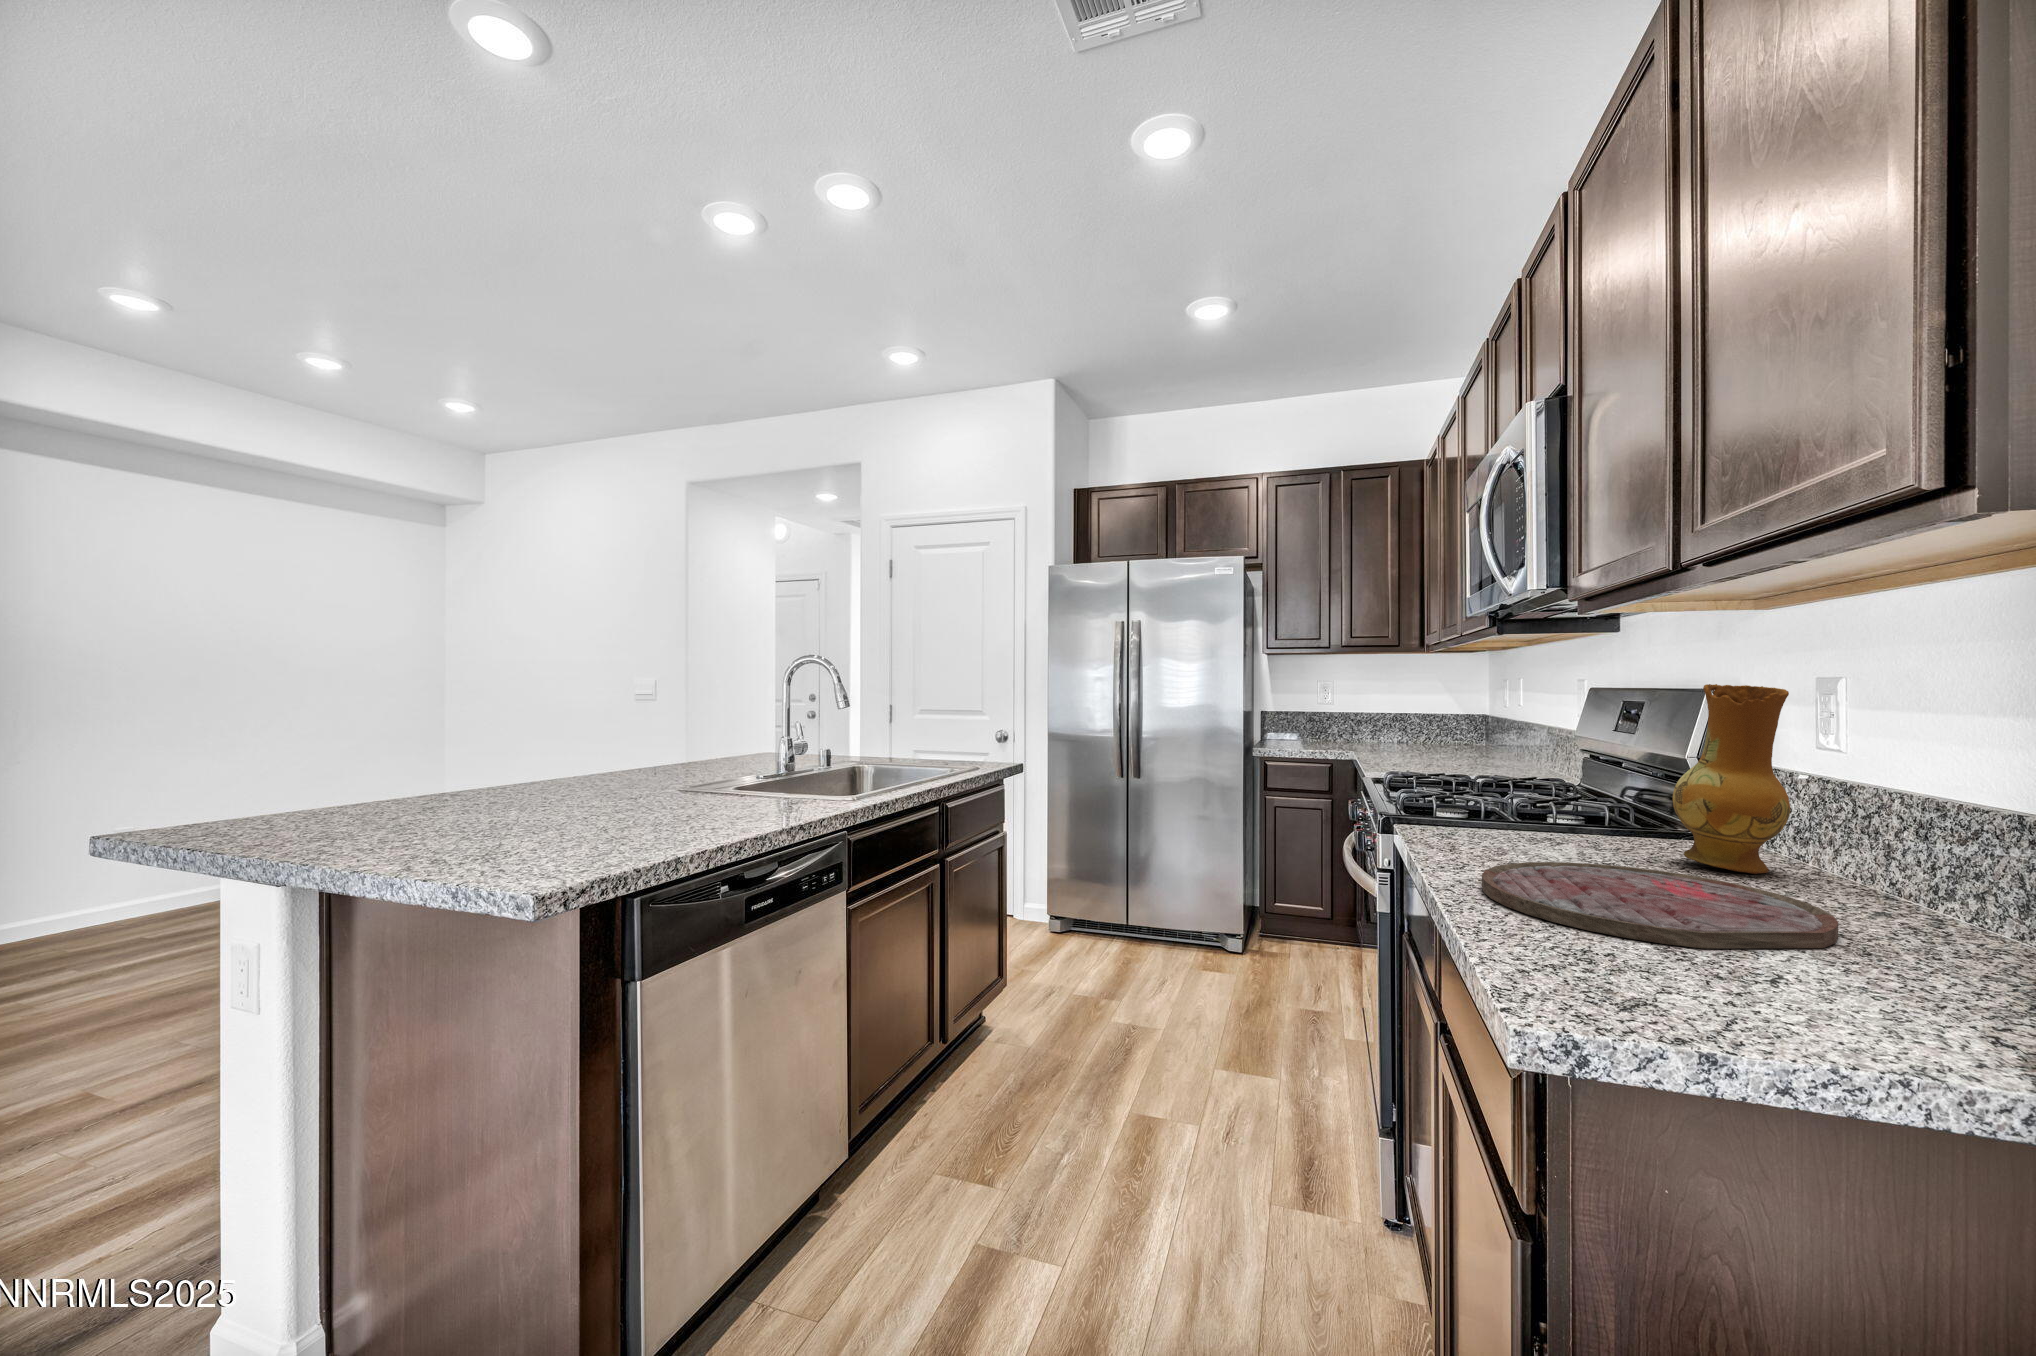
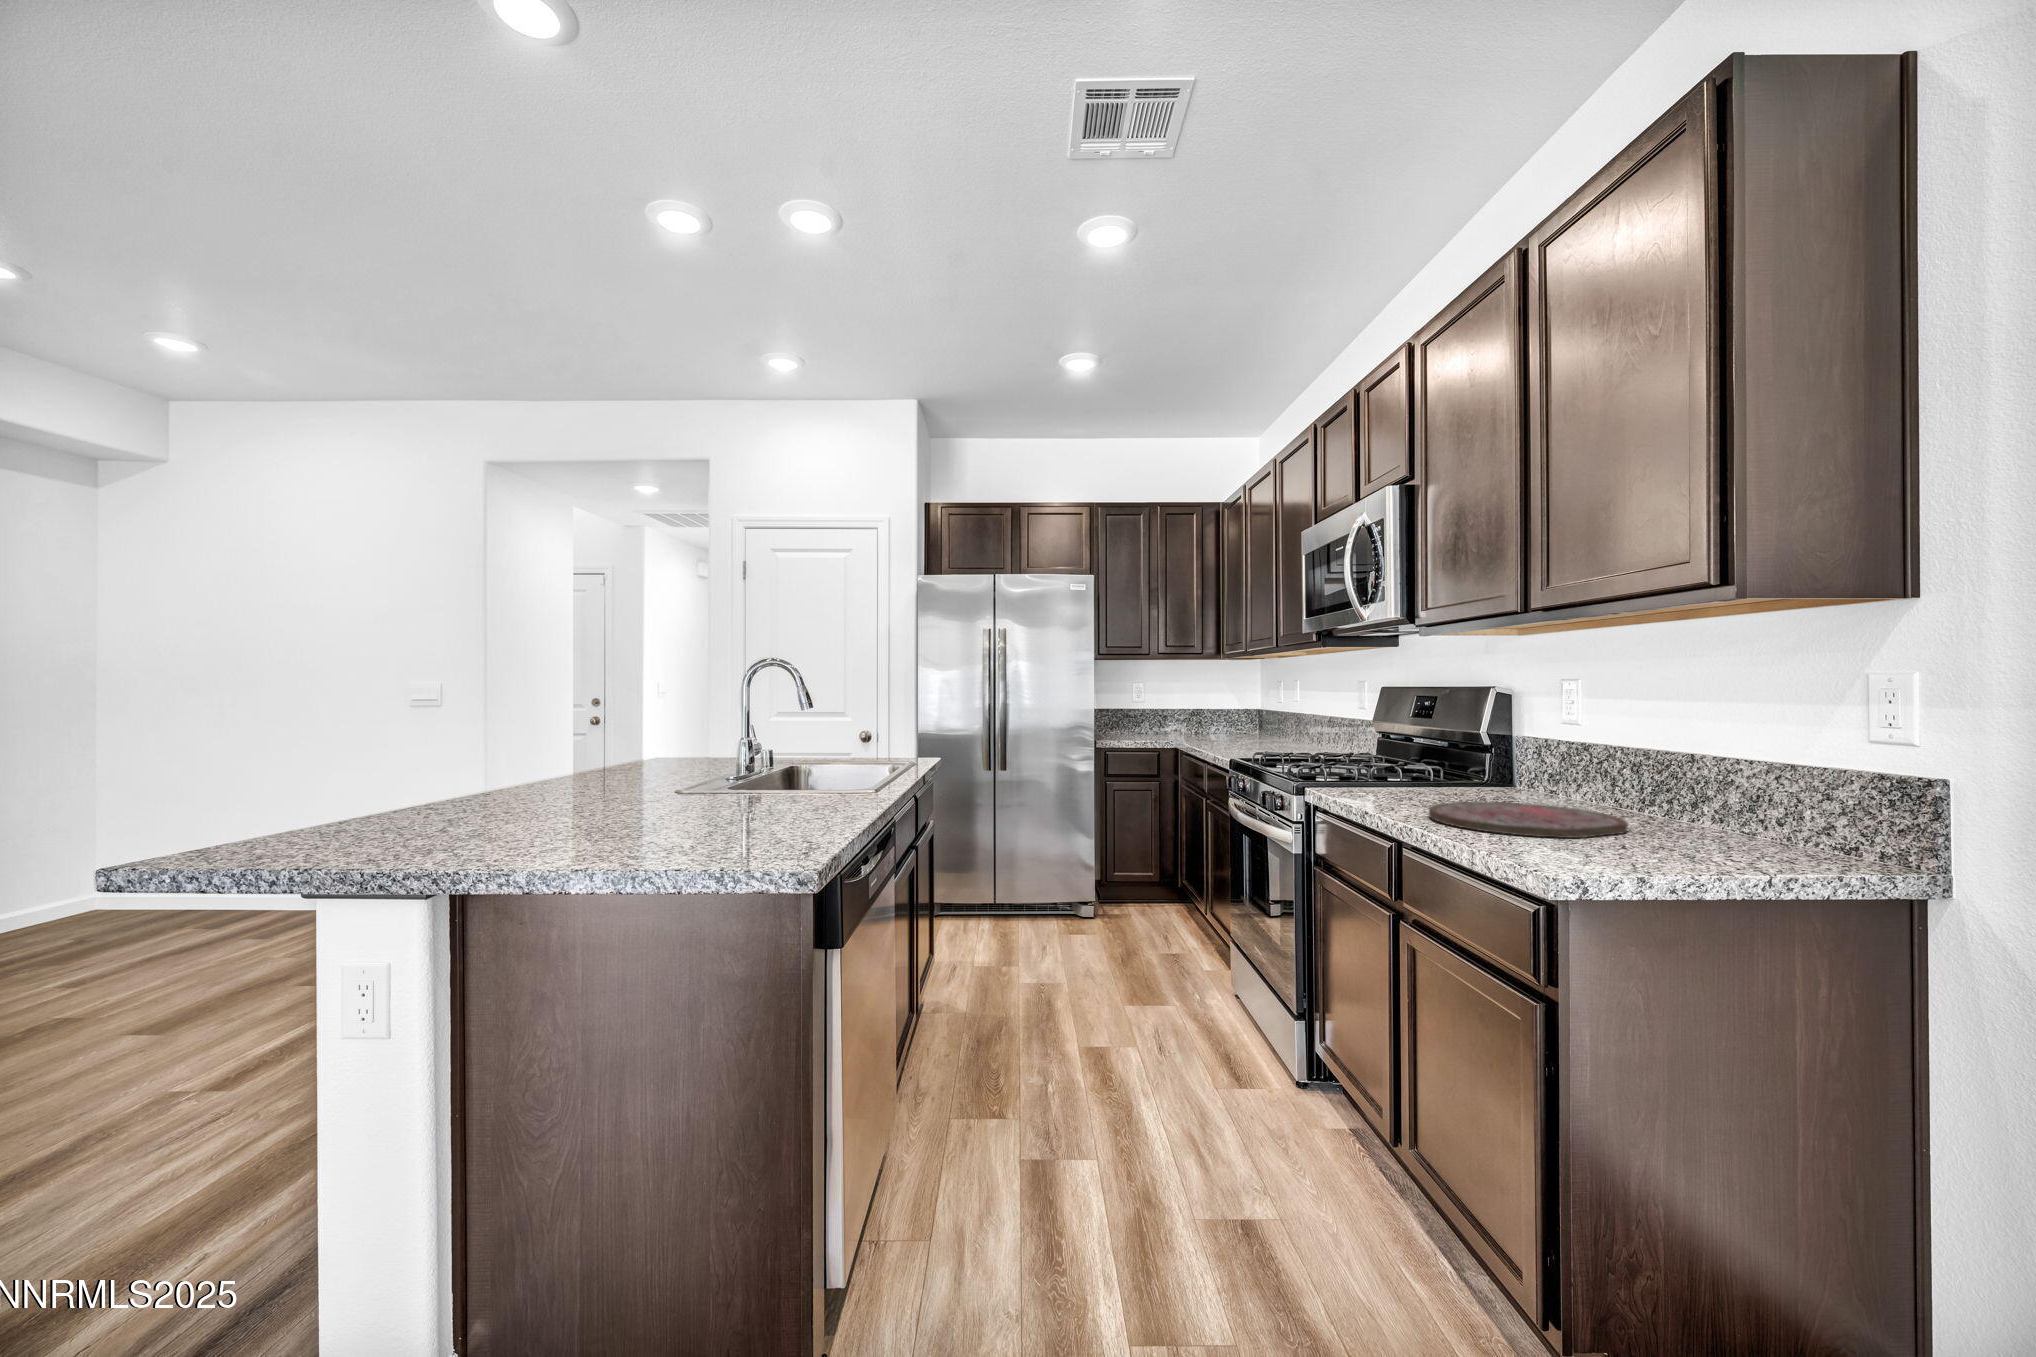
ceramic jug: present [1673,684,1791,874] -> none [1498,686,1563,802]

